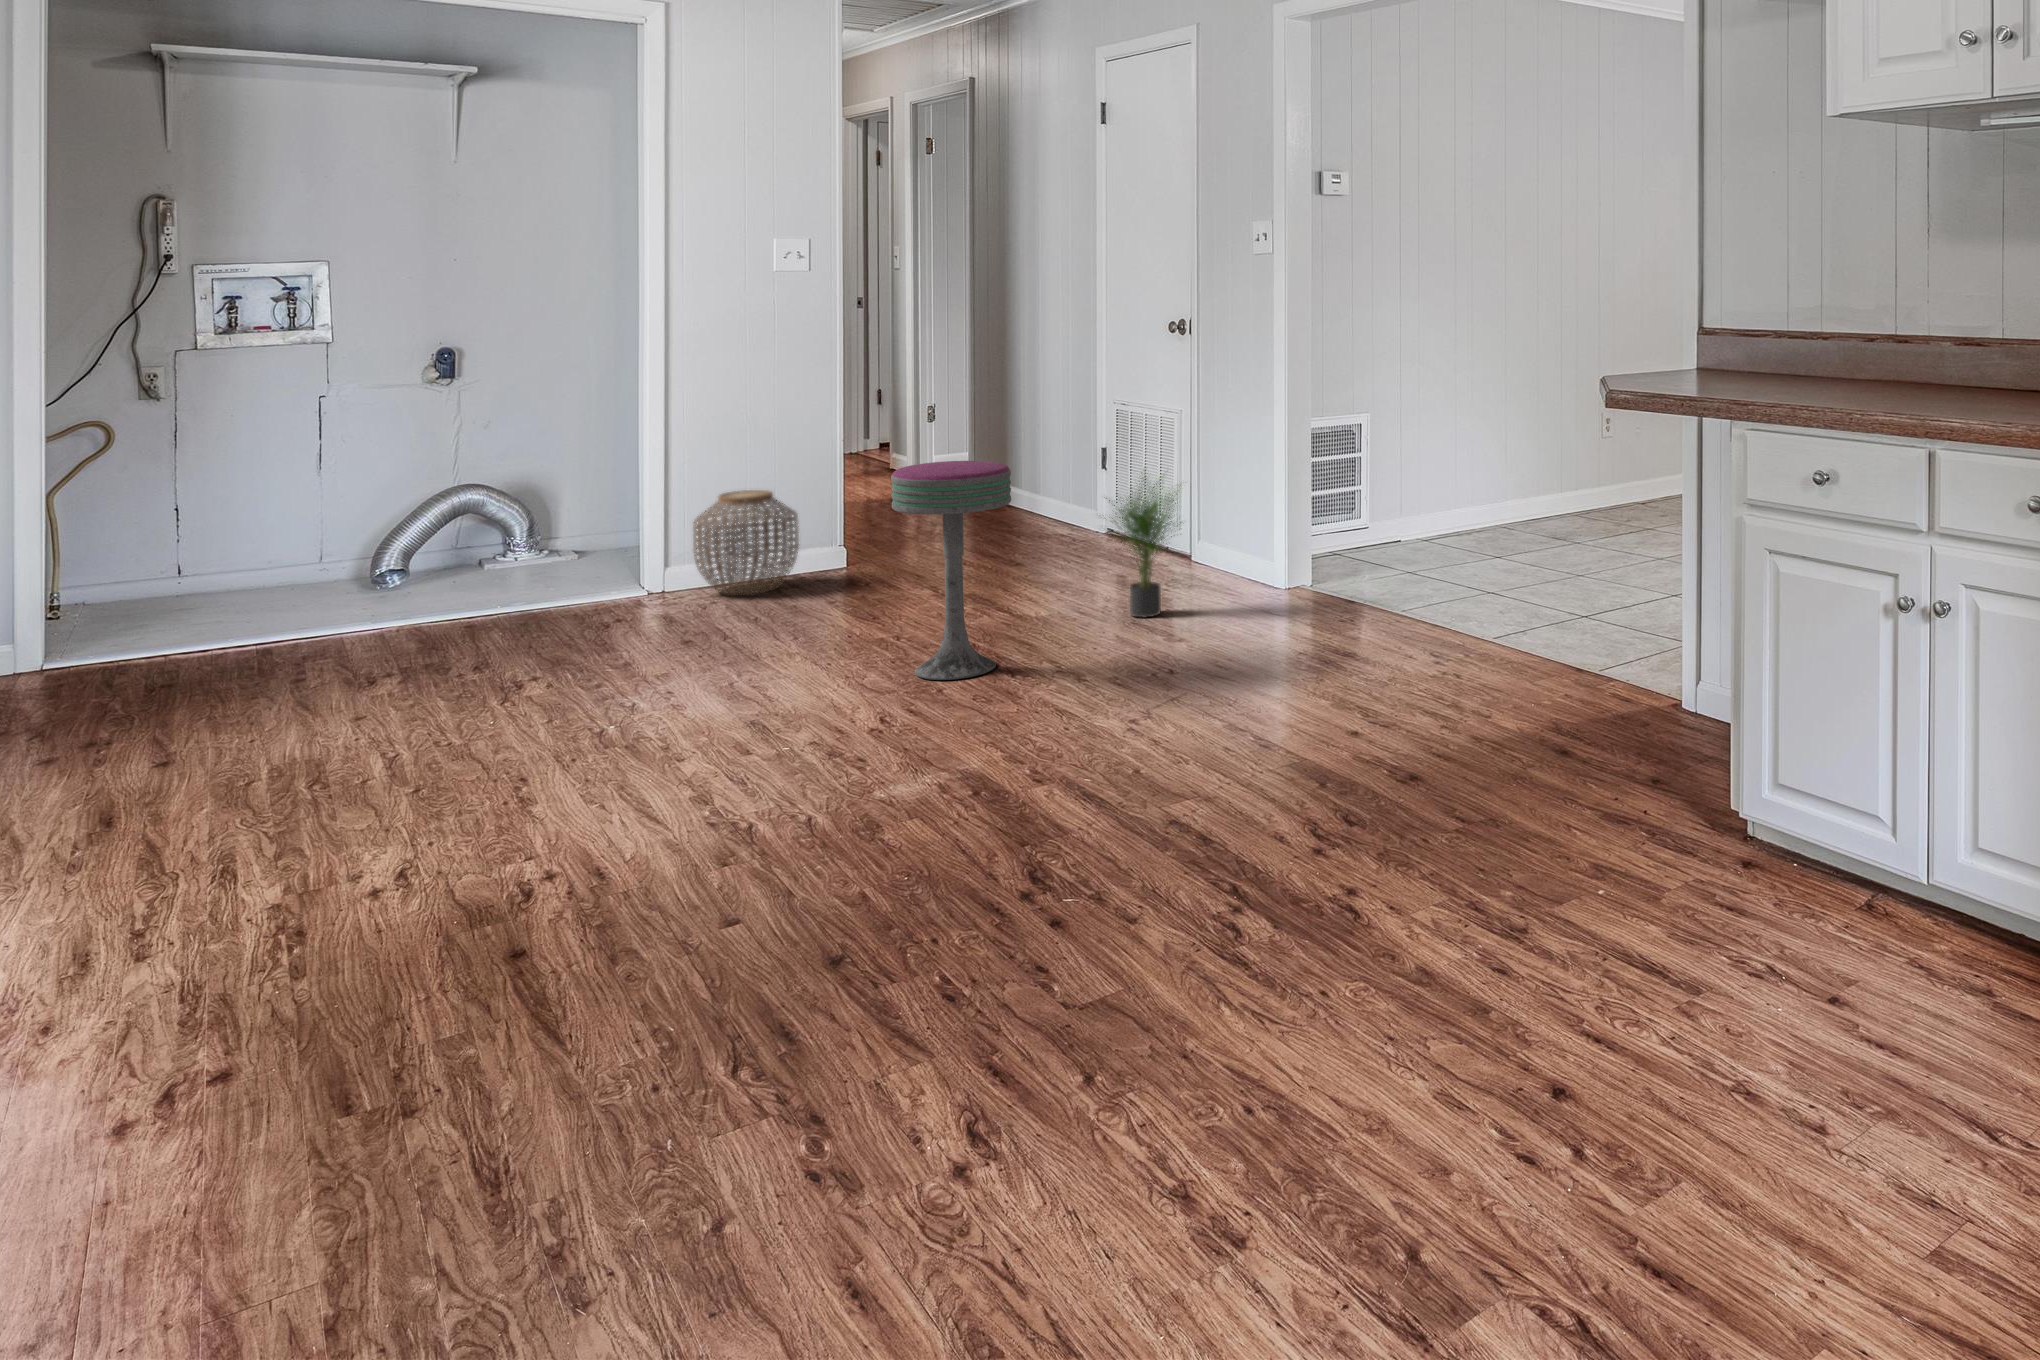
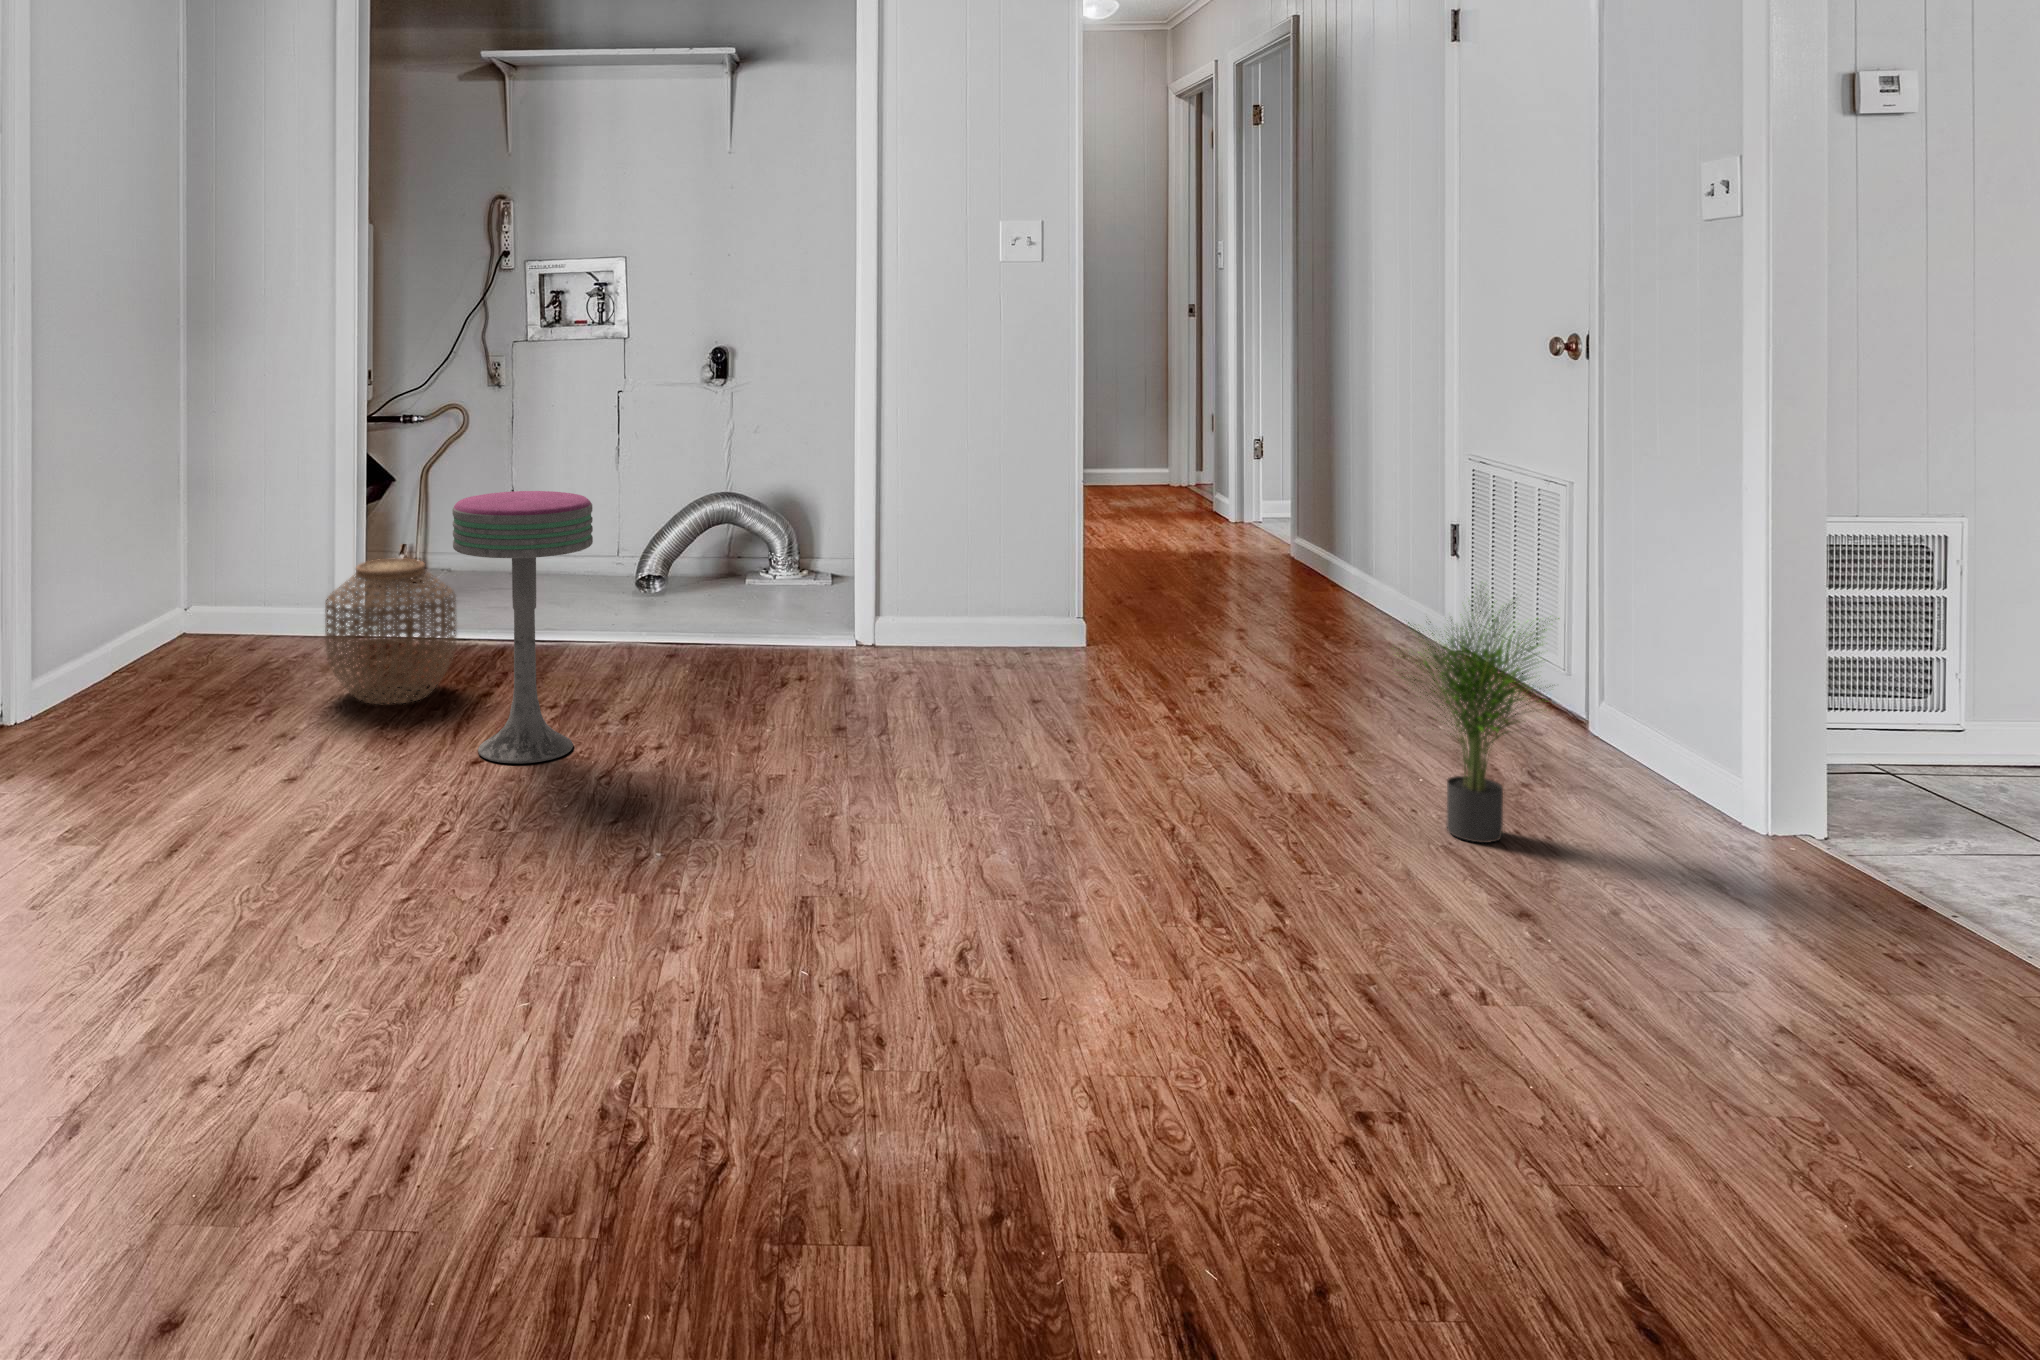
bar stool: present [891,461,1011,680] -> present [452,491,593,763]
woven basket: present [693,490,799,595] -> present [325,558,456,704]

